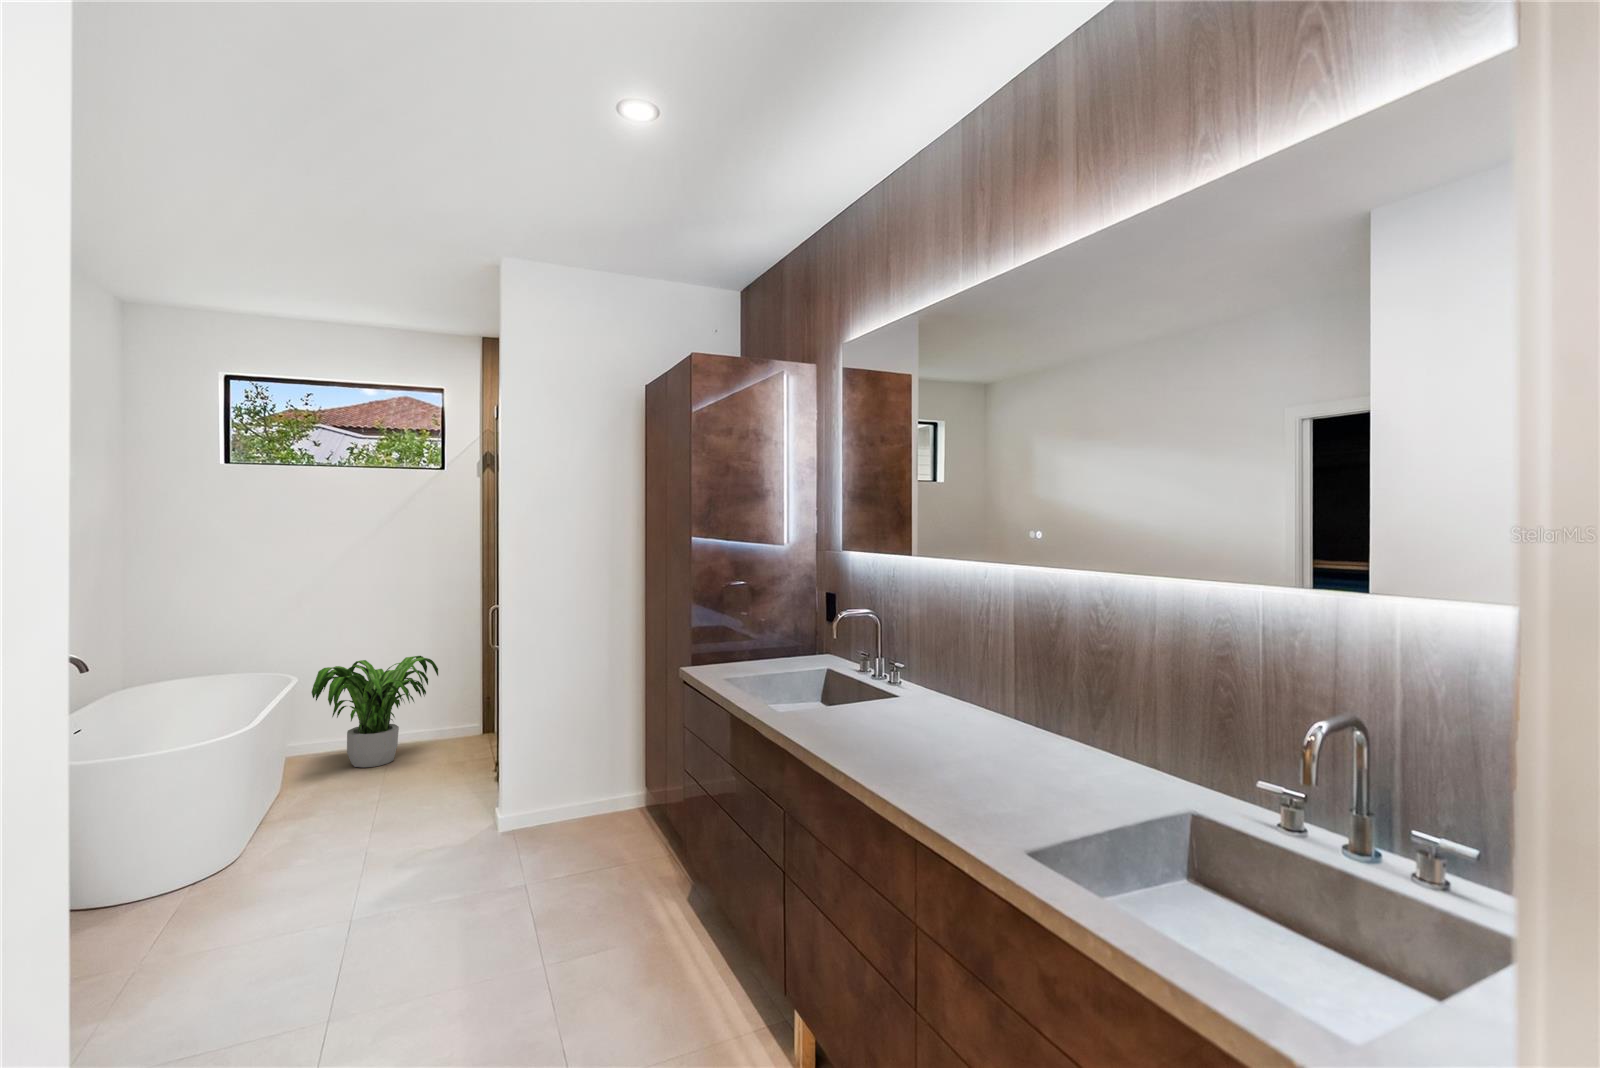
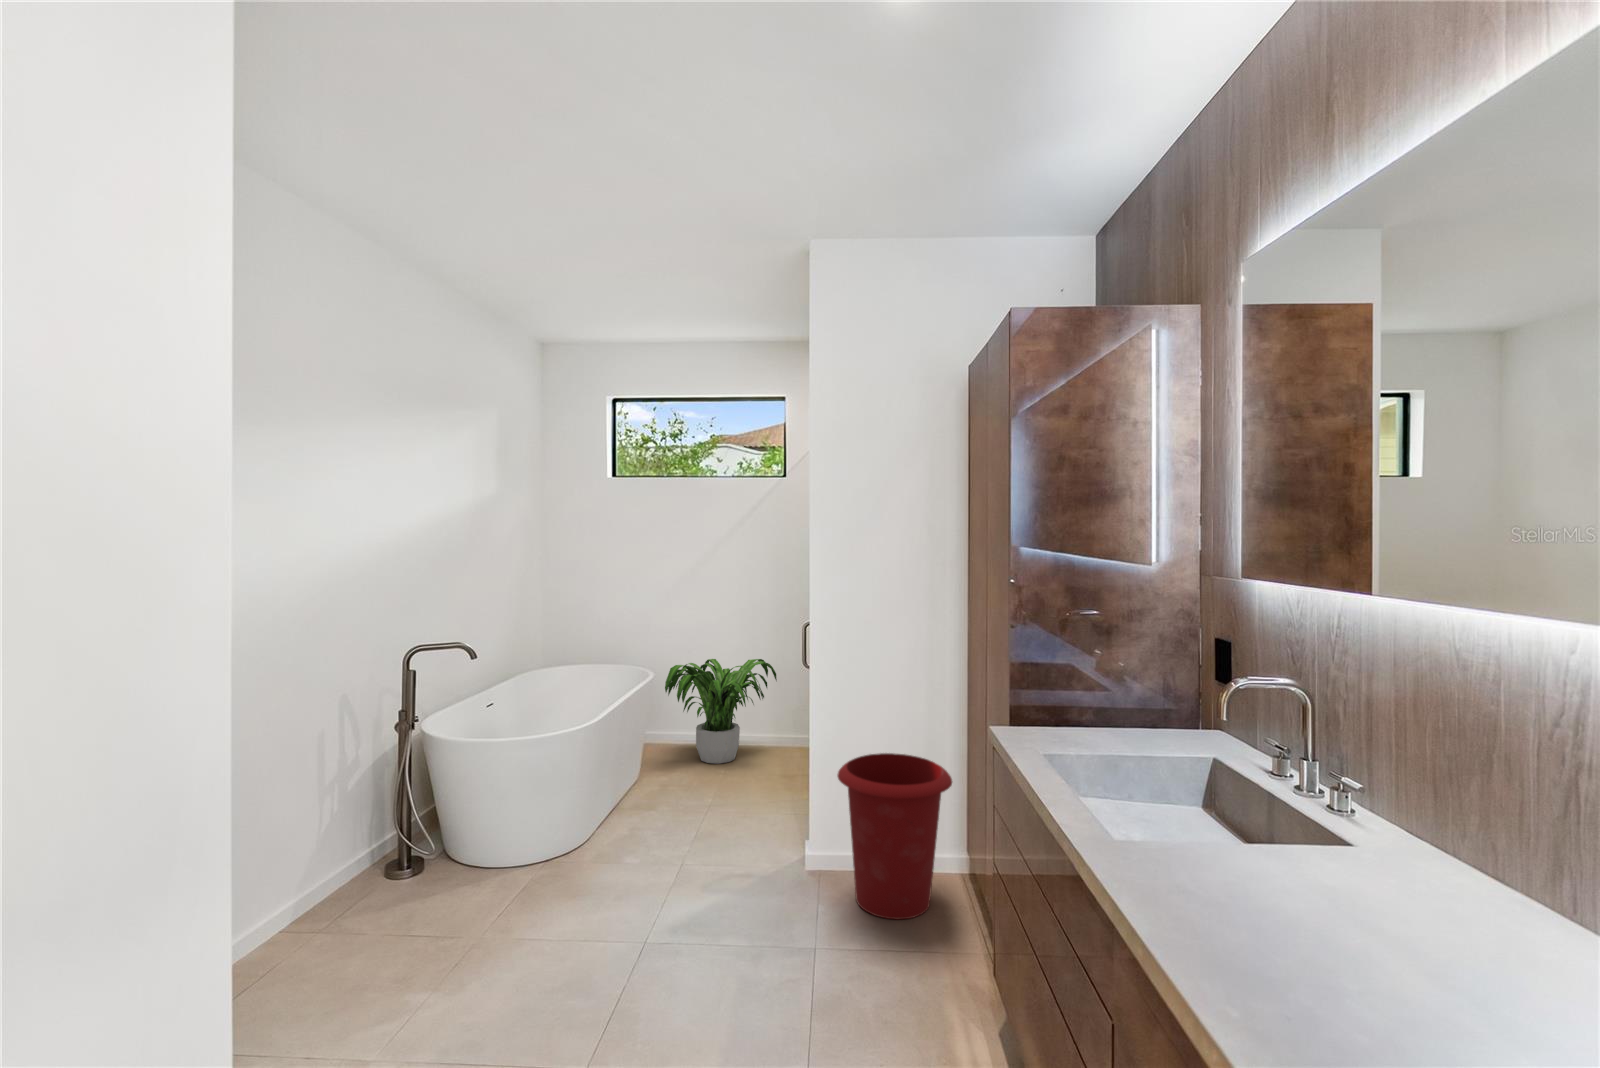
waste bin: none [536,714,638,850] -> present [837,753,952,919]

